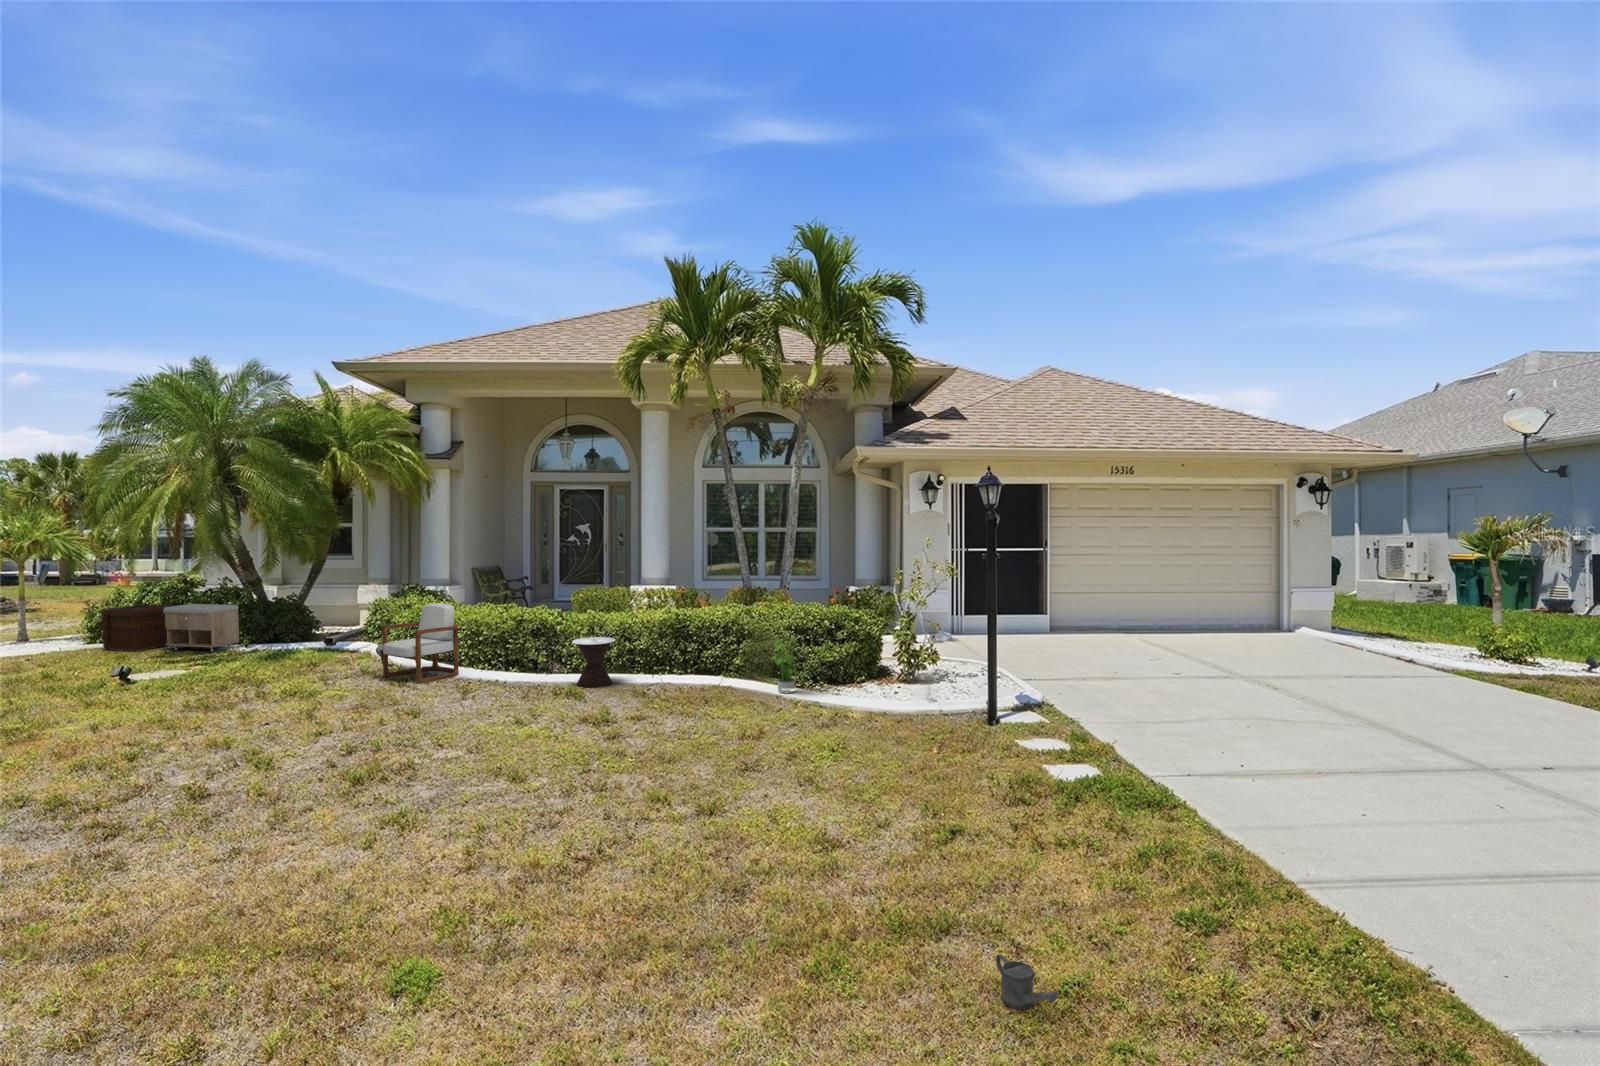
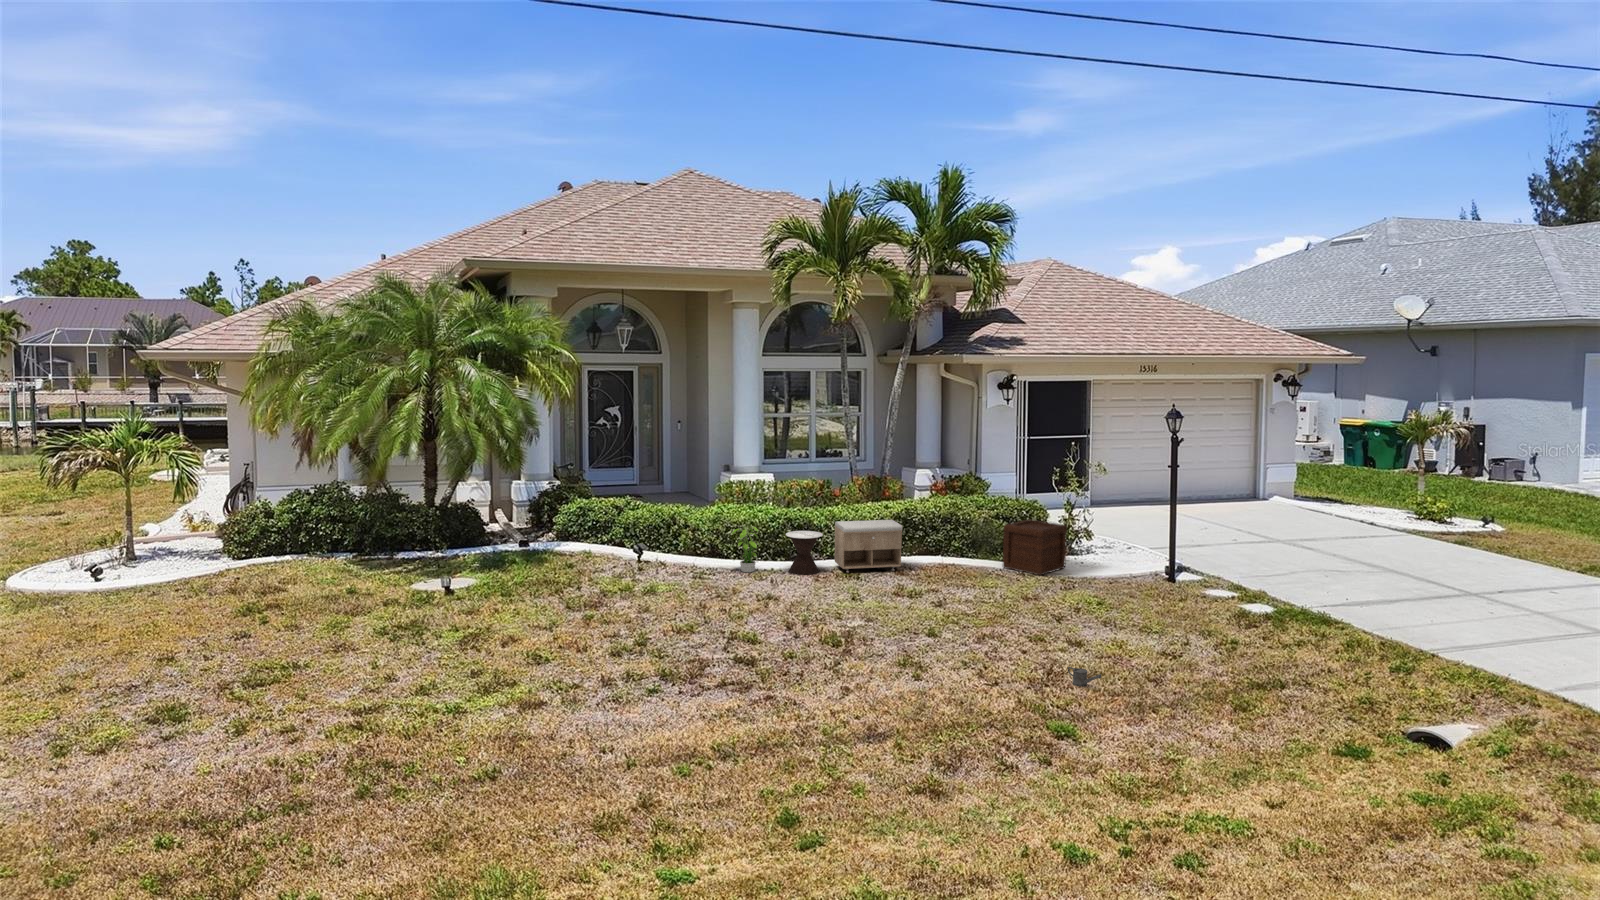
armchair: present [382,603,459,684] -> none [597,505,664,579]
wooden crate: present [102,604,172,652] -> present [1003,520,1067,575]
storage bench: present [163,604,239,651] -> present [835,520,902,573]
potted plant: present [772,638,797,693] -> present [731,527,759,572]
watering can: present [996,954,1057,1009] -> present [1068,667,1101,686]

